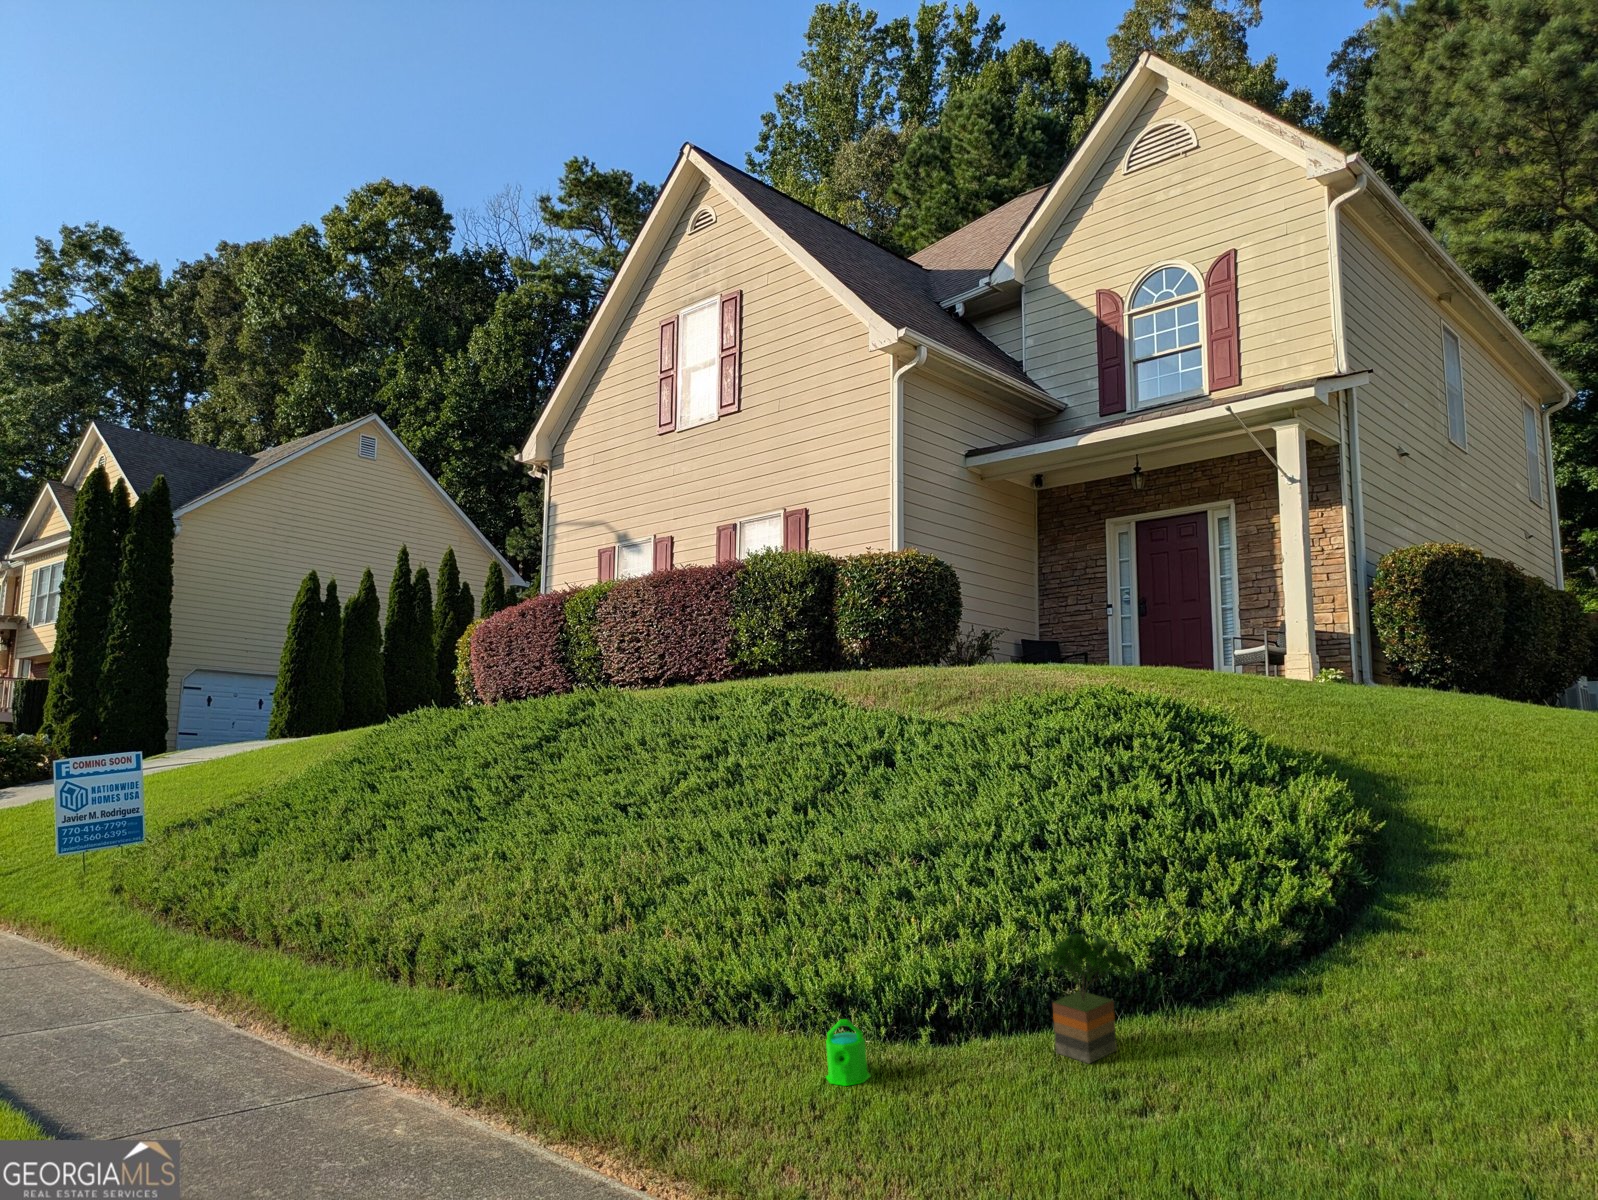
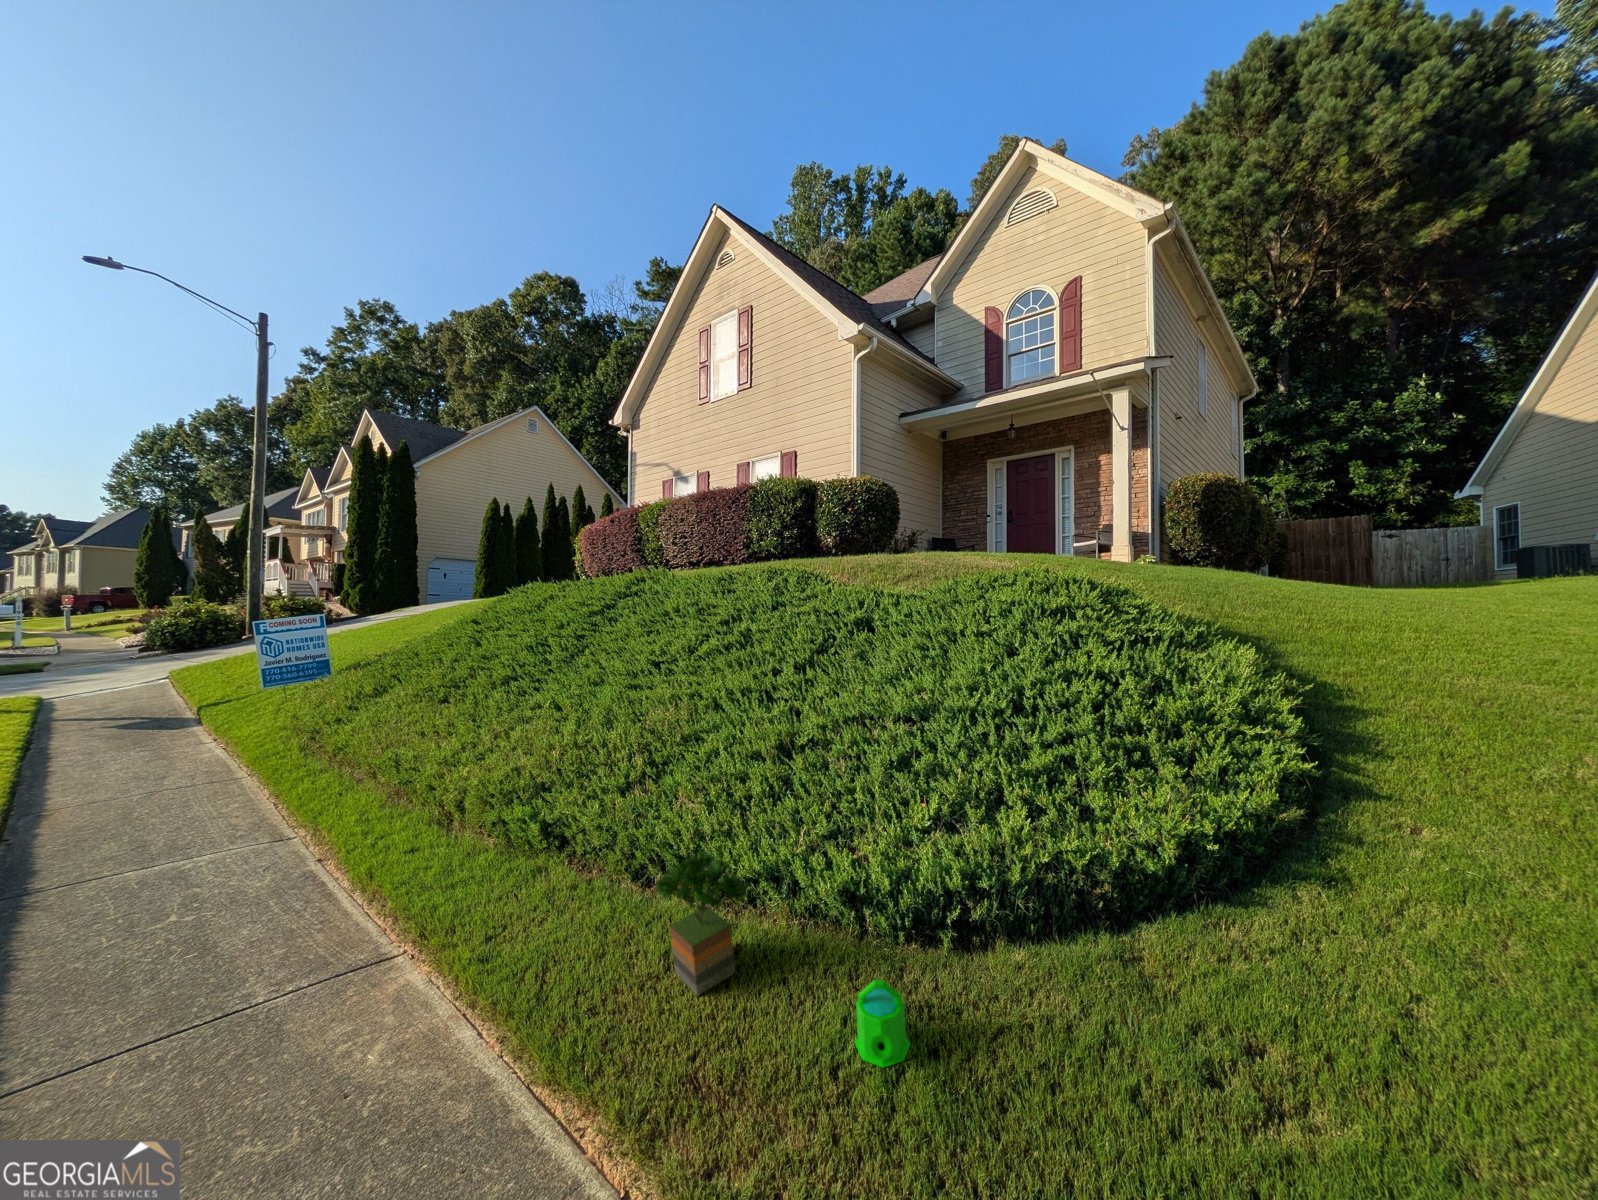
potted tree: present [1040,933,1131,1063] -> present [656,851,748,996]

